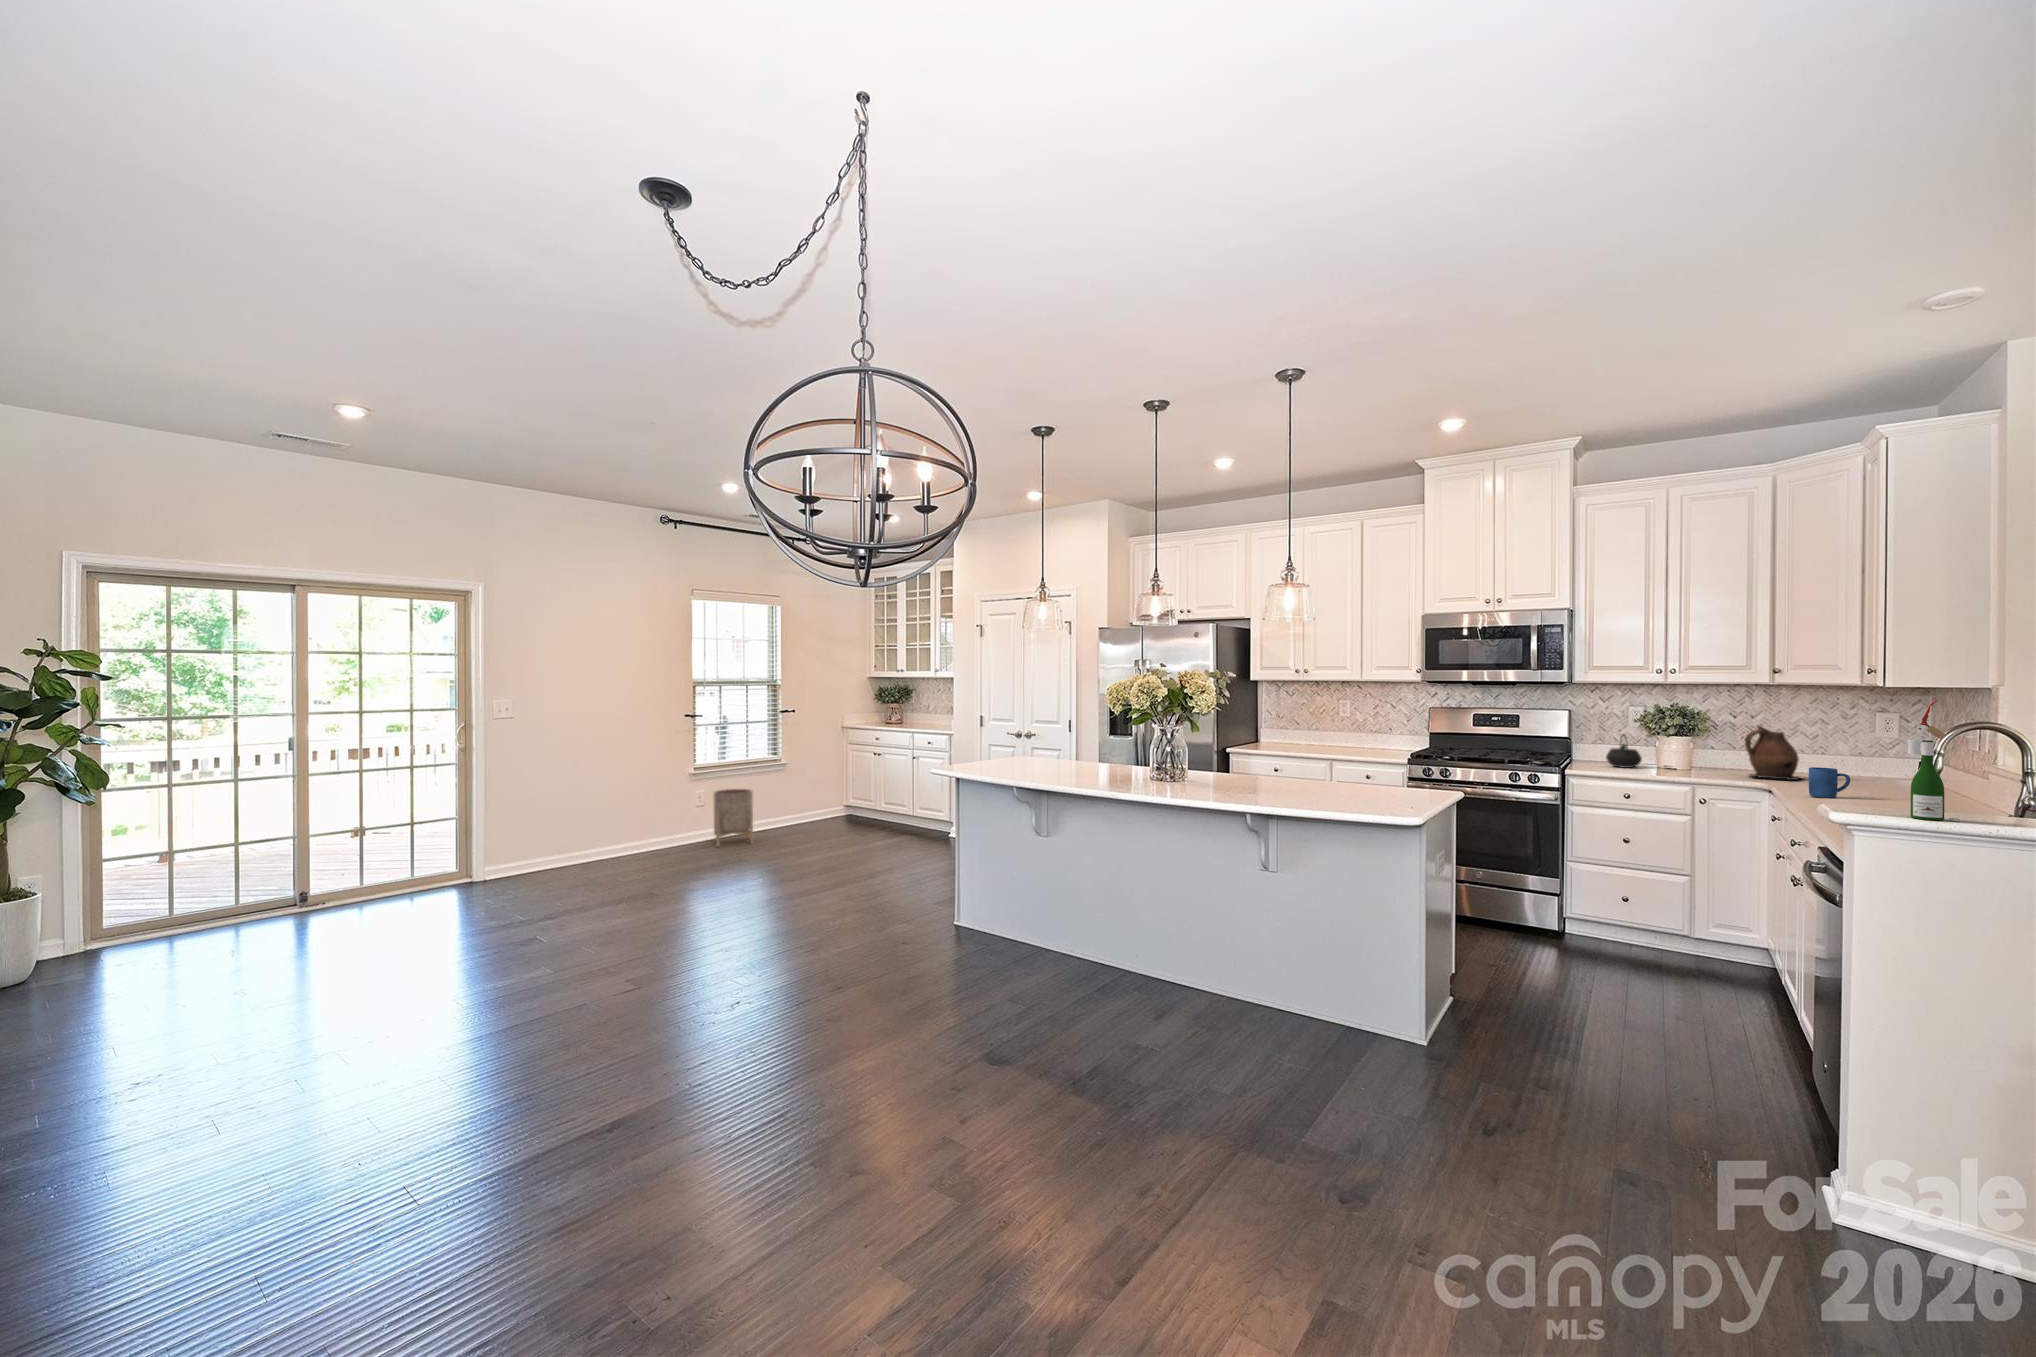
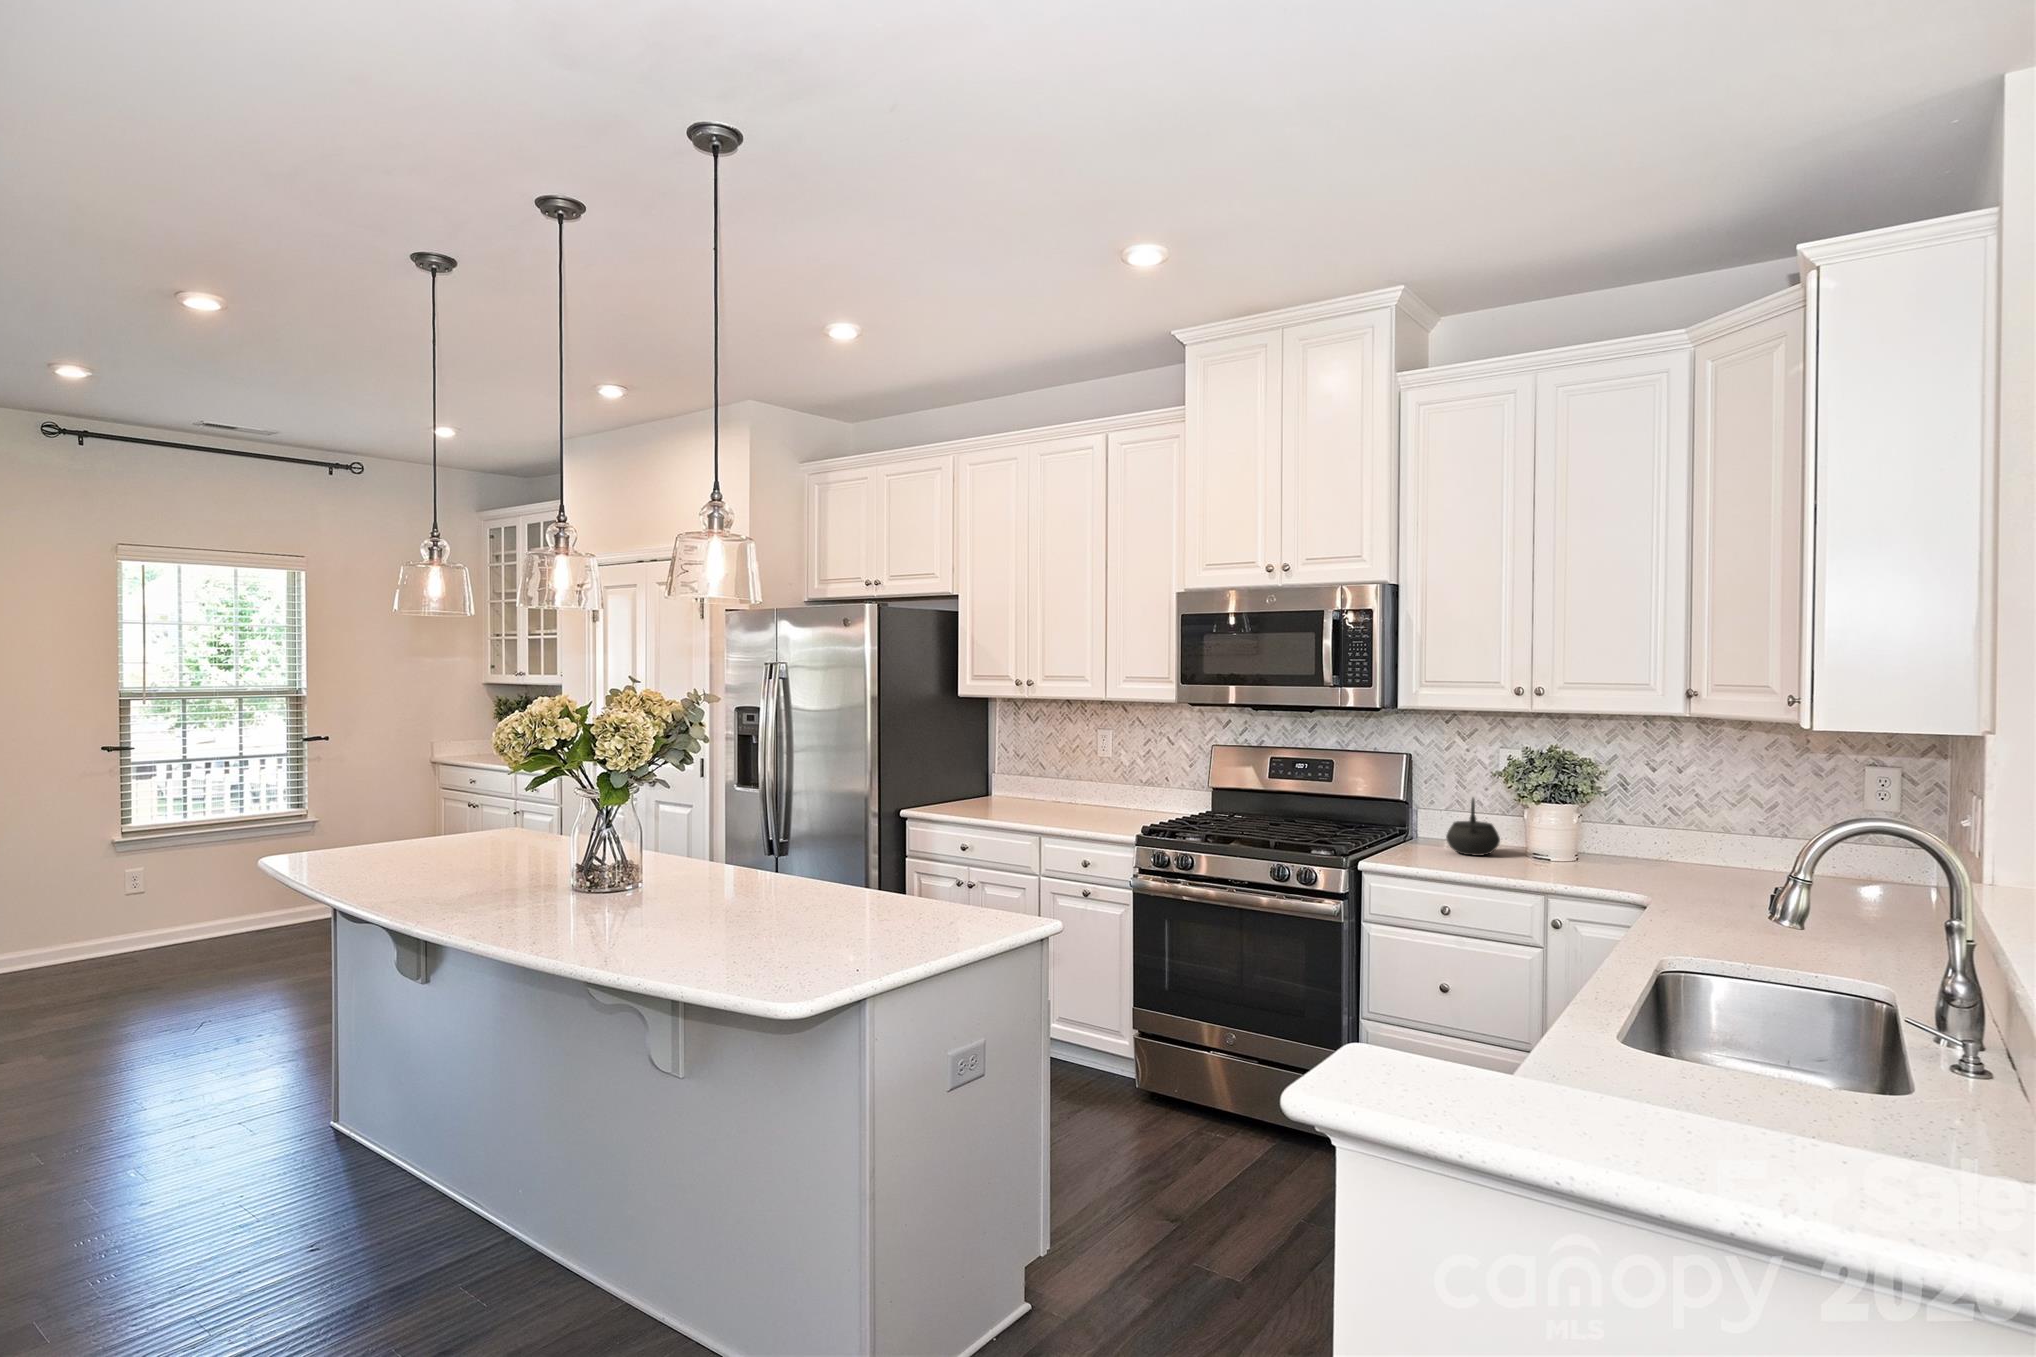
wine bottle: present [1908,700,1962,821] -> none [1526,822,1626,1143]
ceramic pitcher: present [1745,726,1801,780] -> none [1632,790,1731,893]
mug: present [1809,767,1850,798] -> none [1664,885,1731,947]
planter: present [713,789,753,847] -> none [152,864,231,960]

